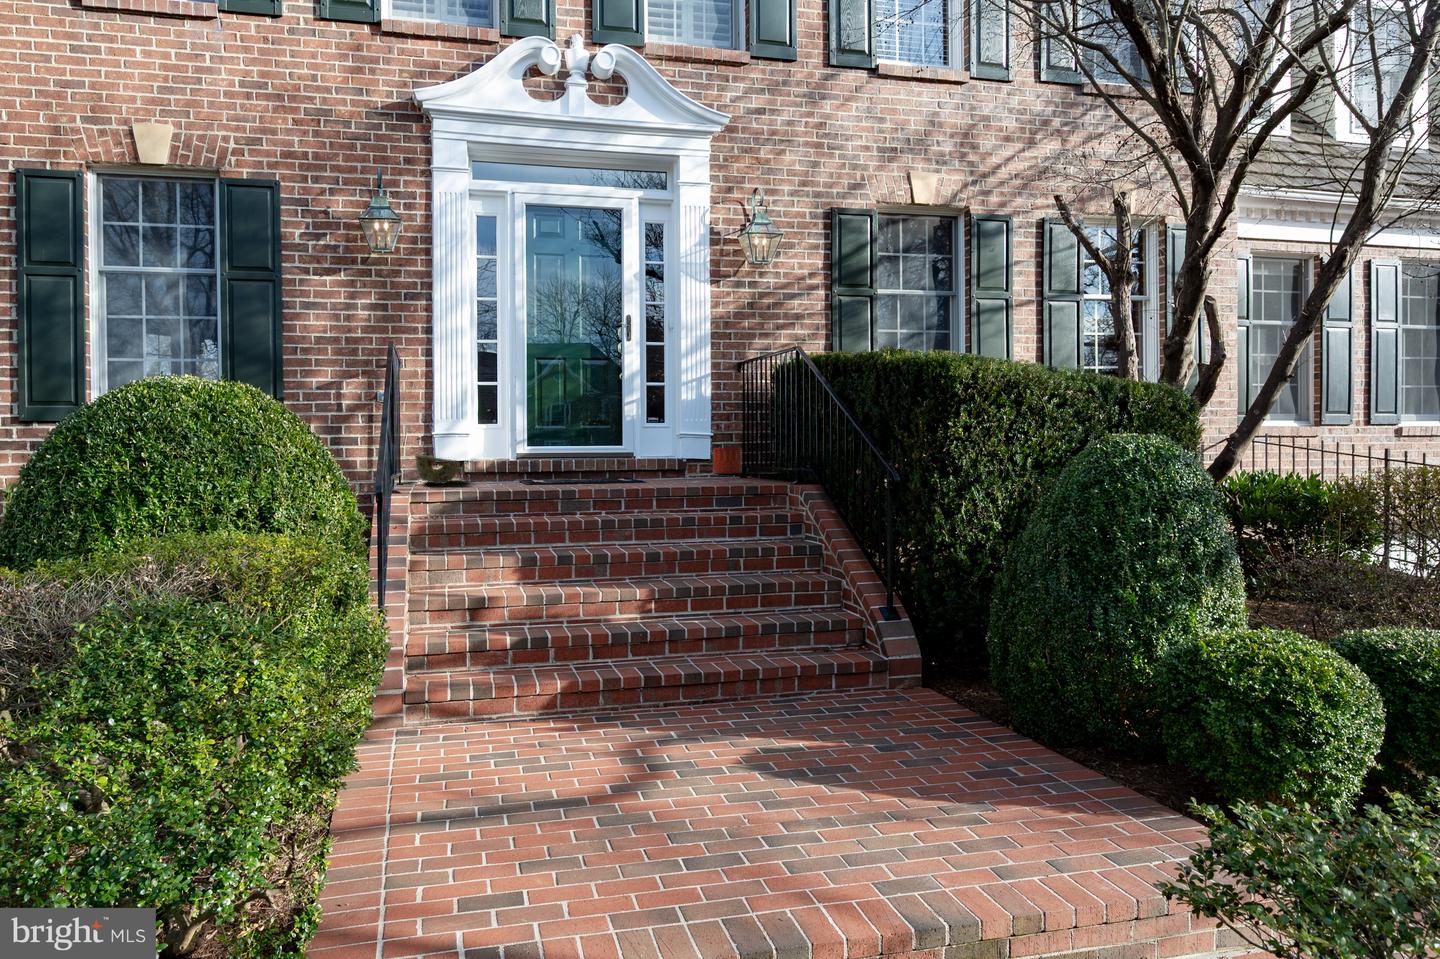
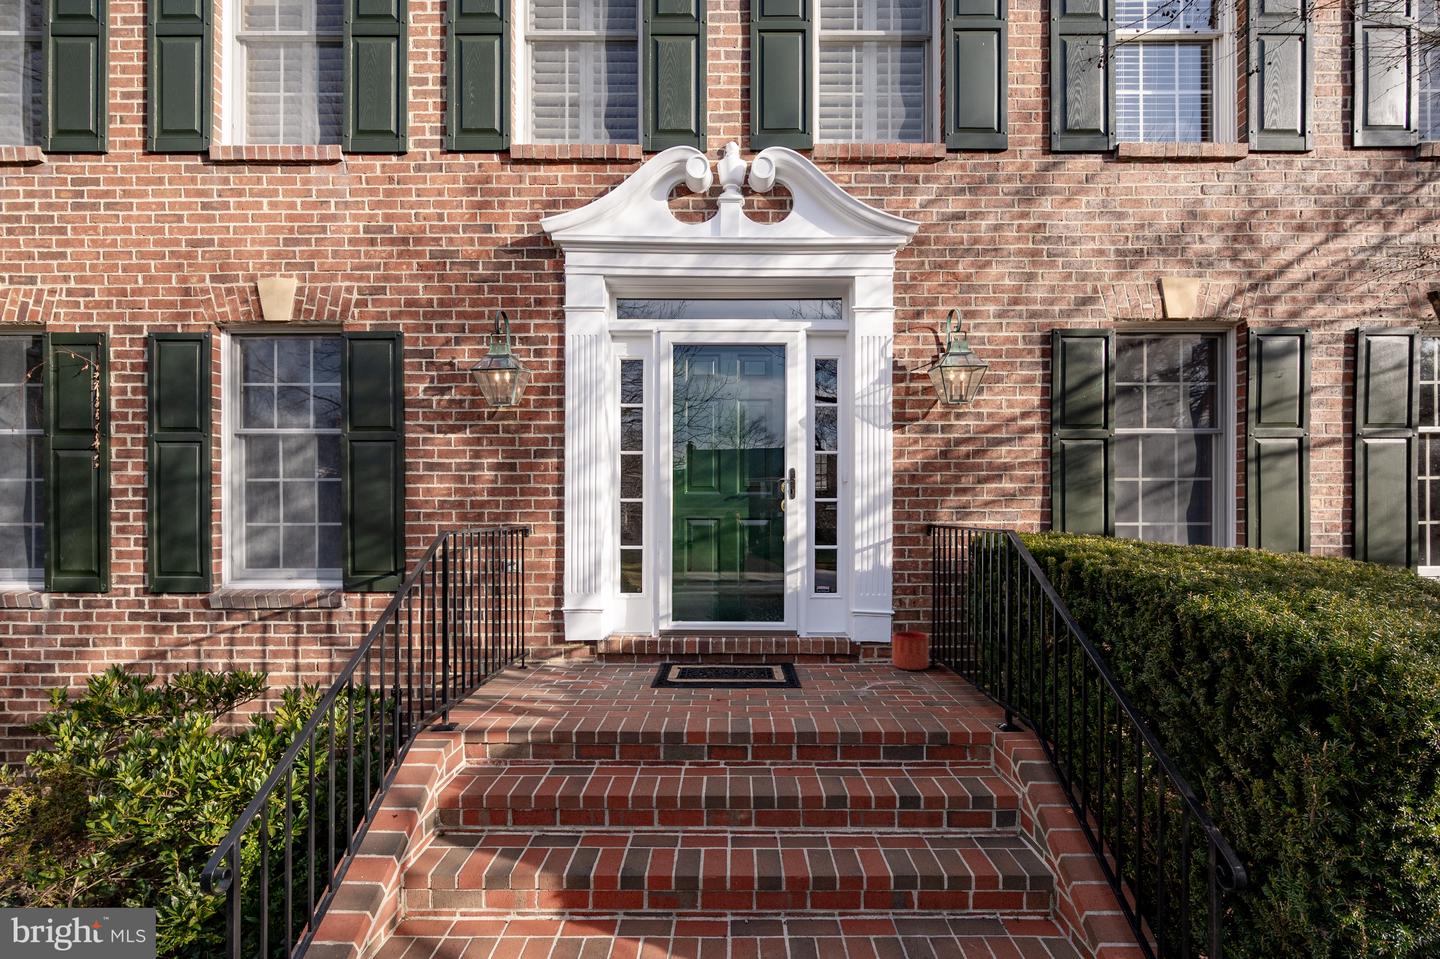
woven basket: present [415,455,460,484] -> none [522,642,584,686]

